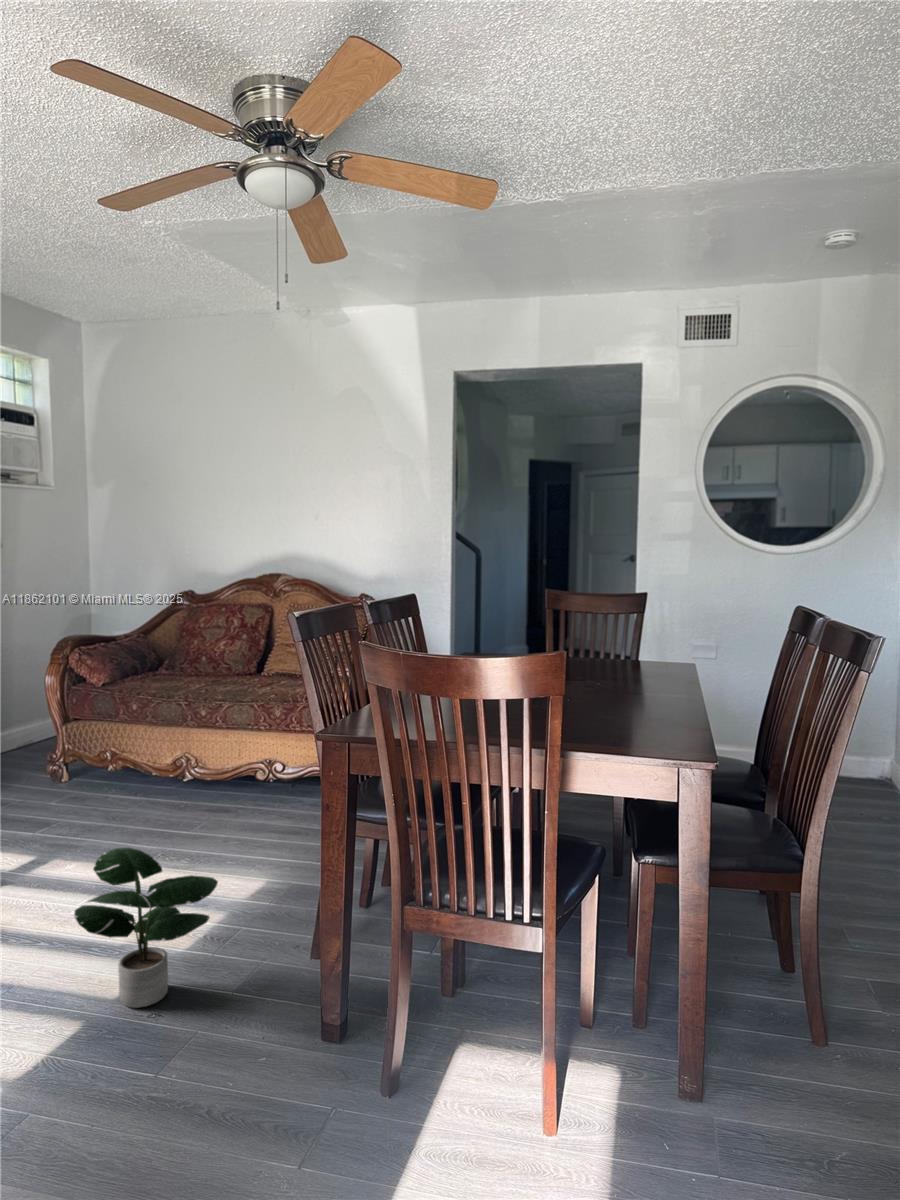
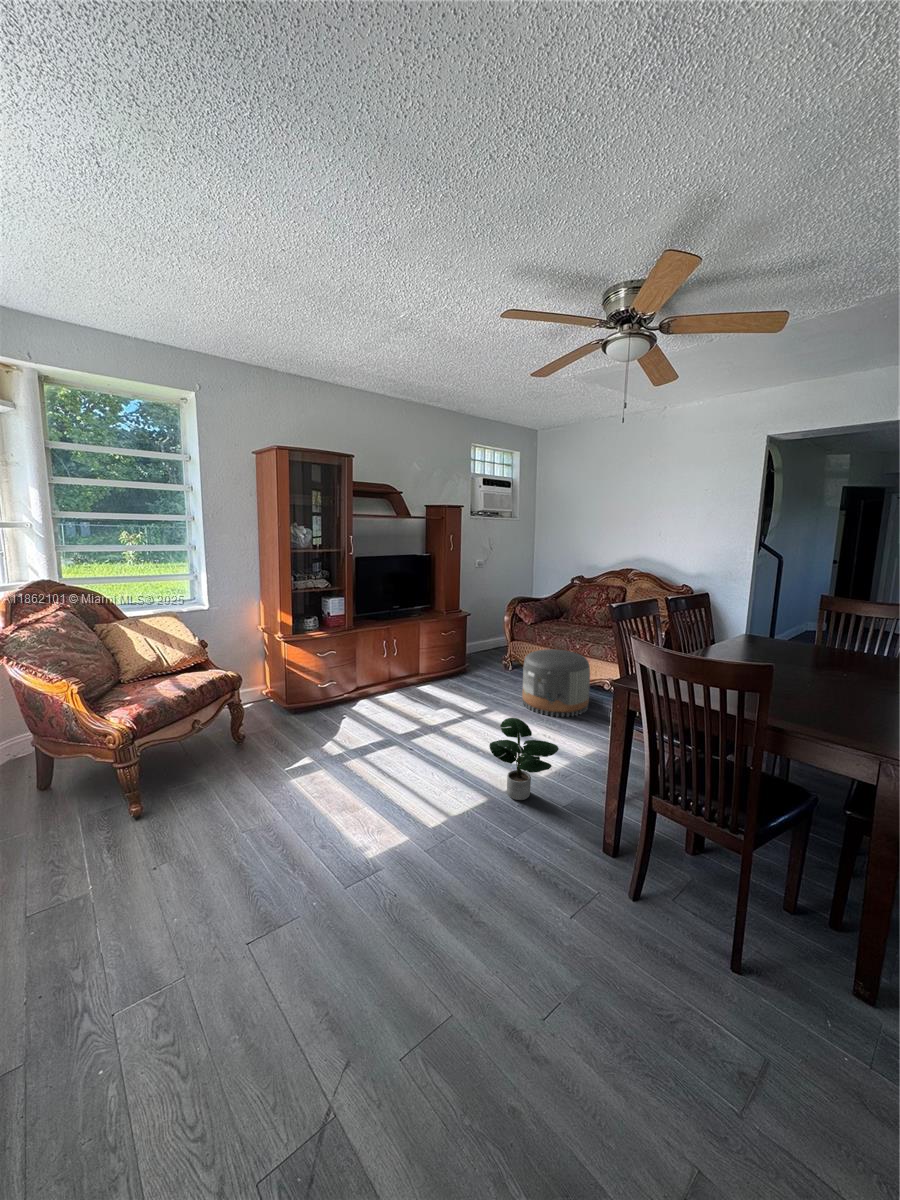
pouf: none [105,720,235,845] -> present [522,649,590,717]

